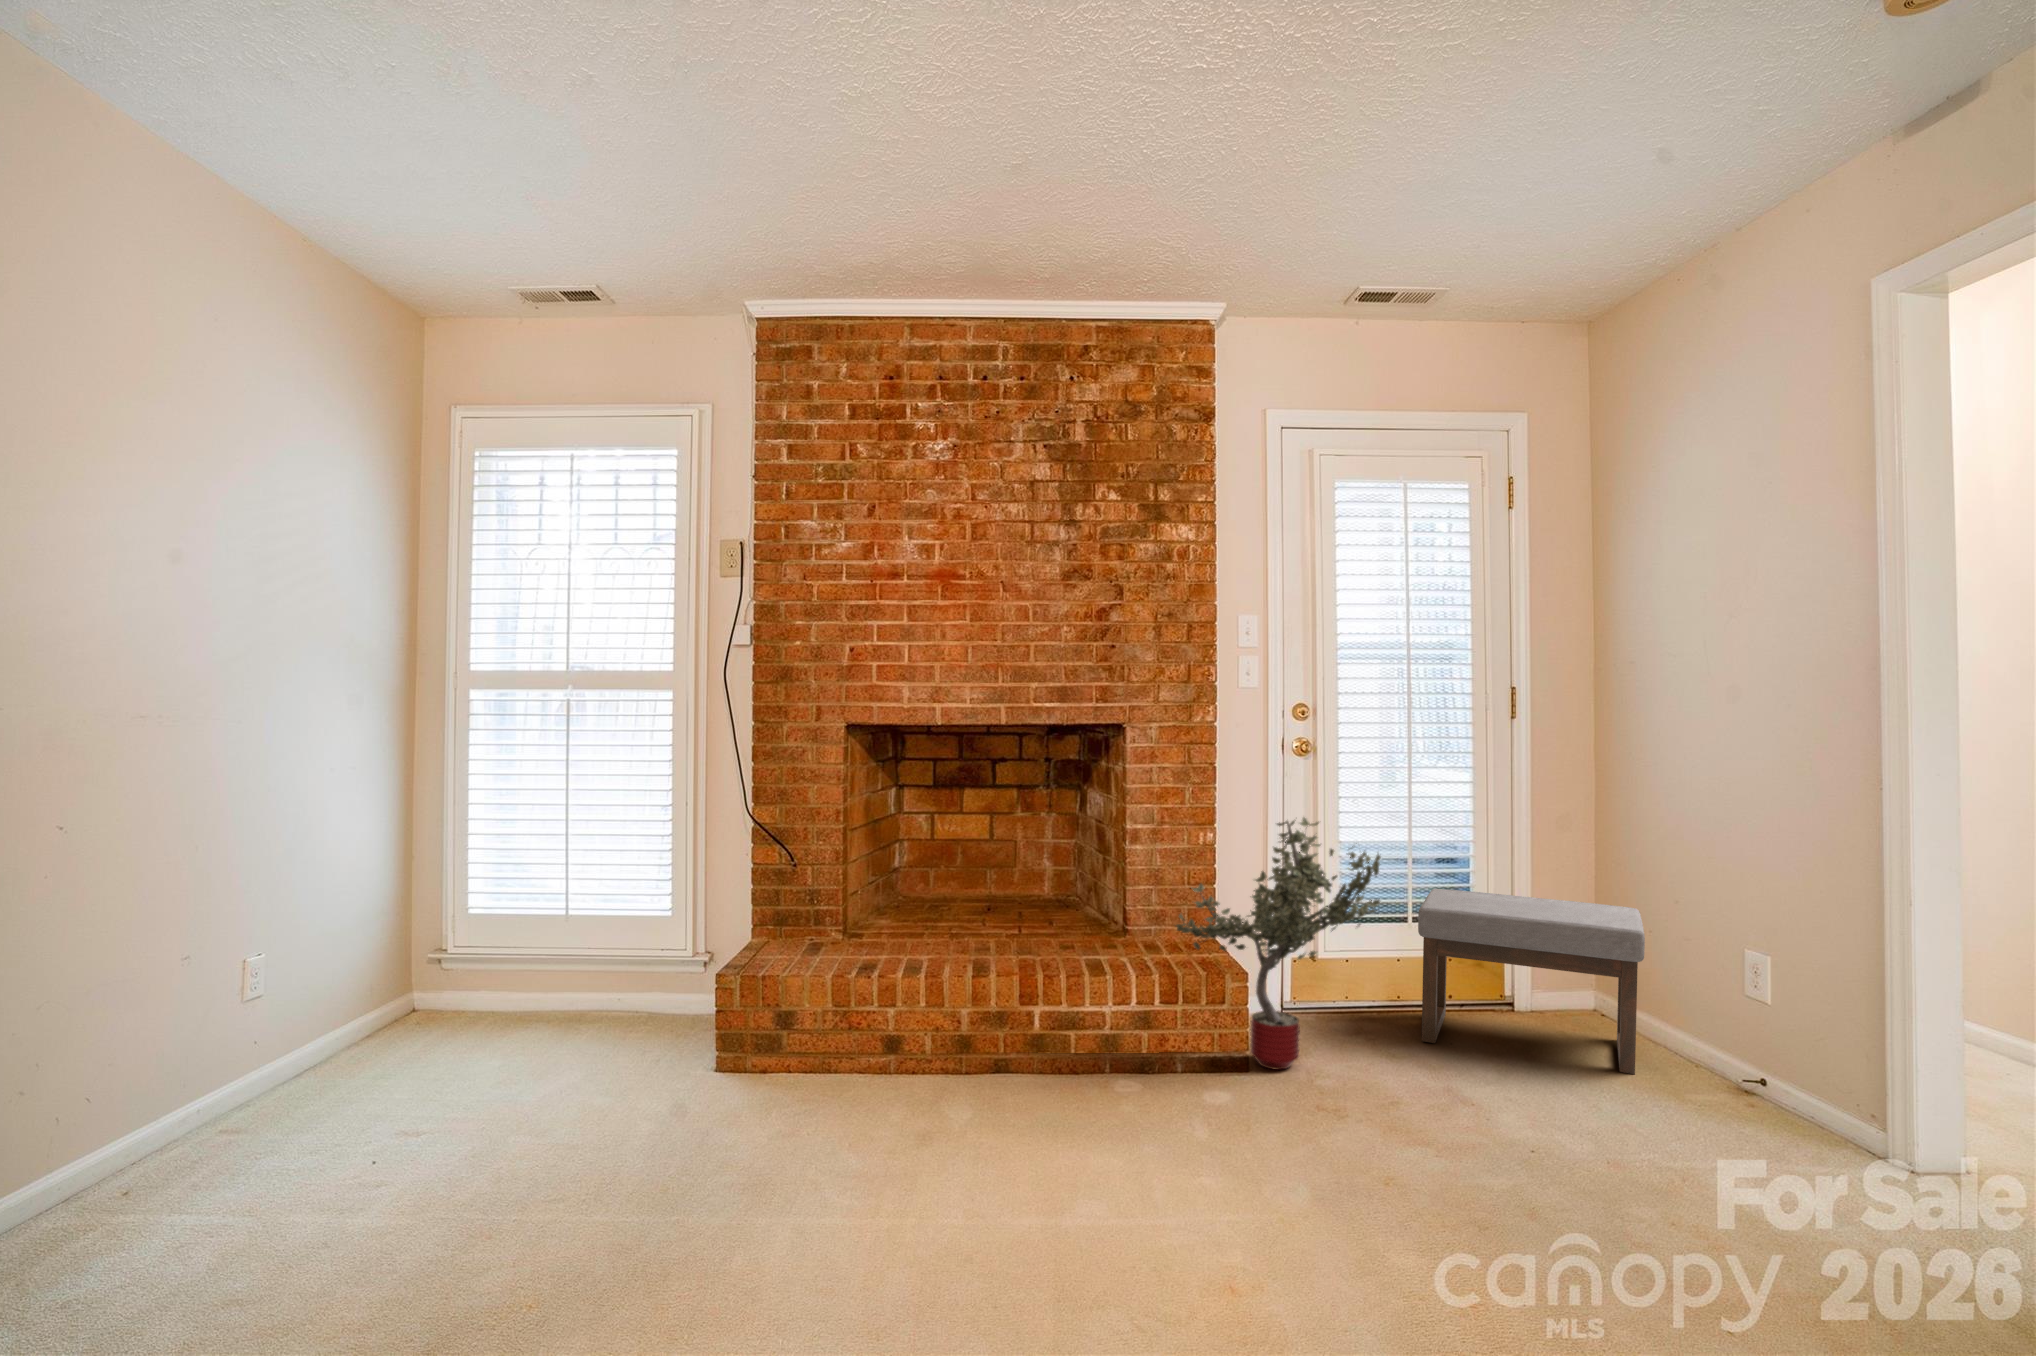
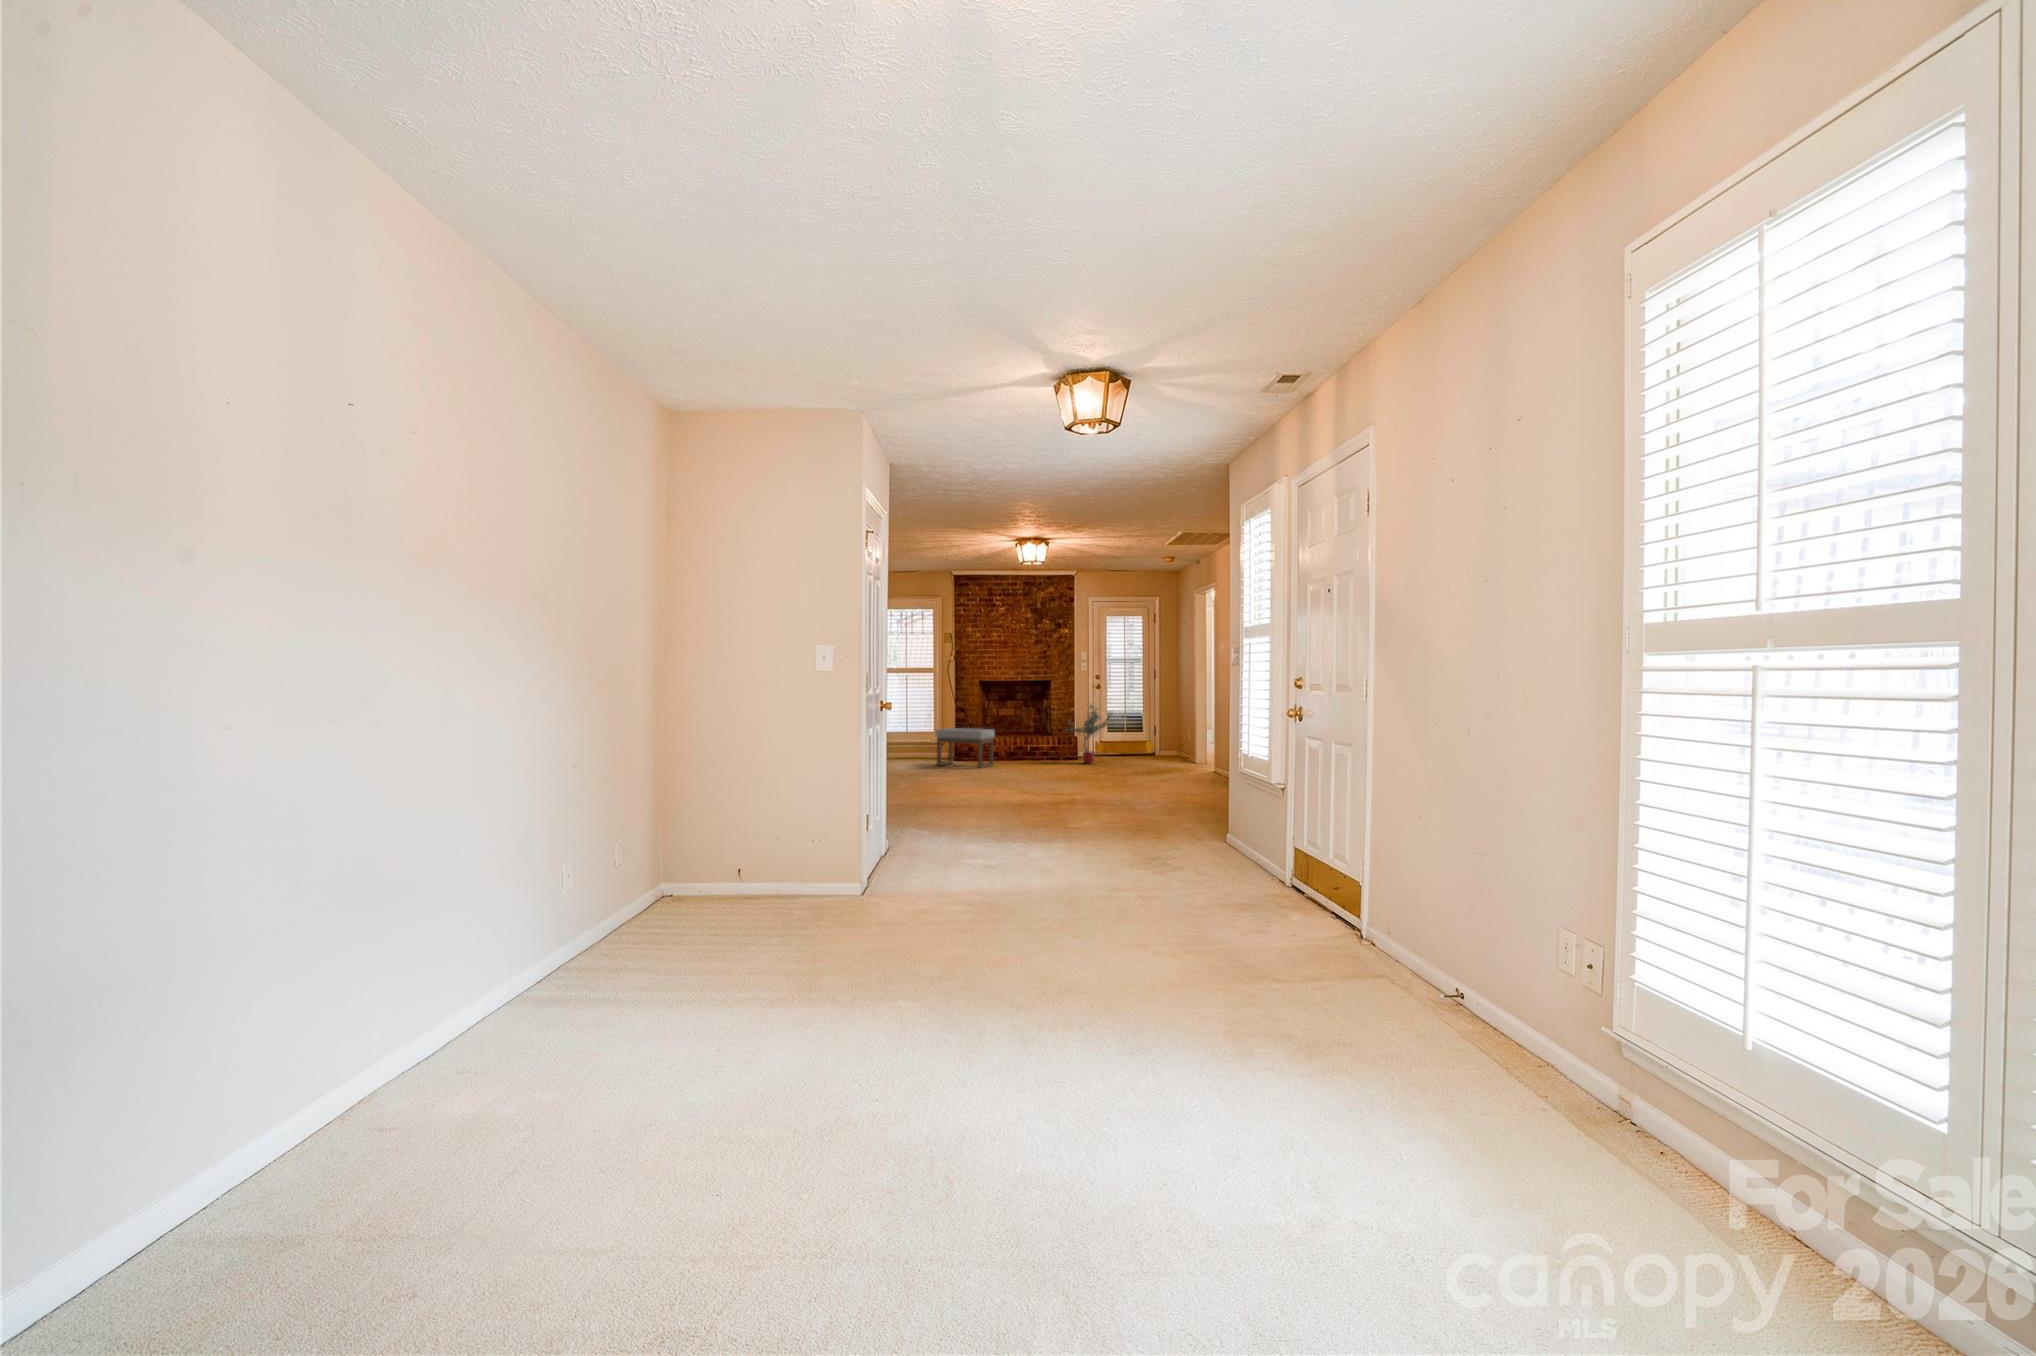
ottoman: present [1418,889,1645,1074] -> present [935,728,995,768]

